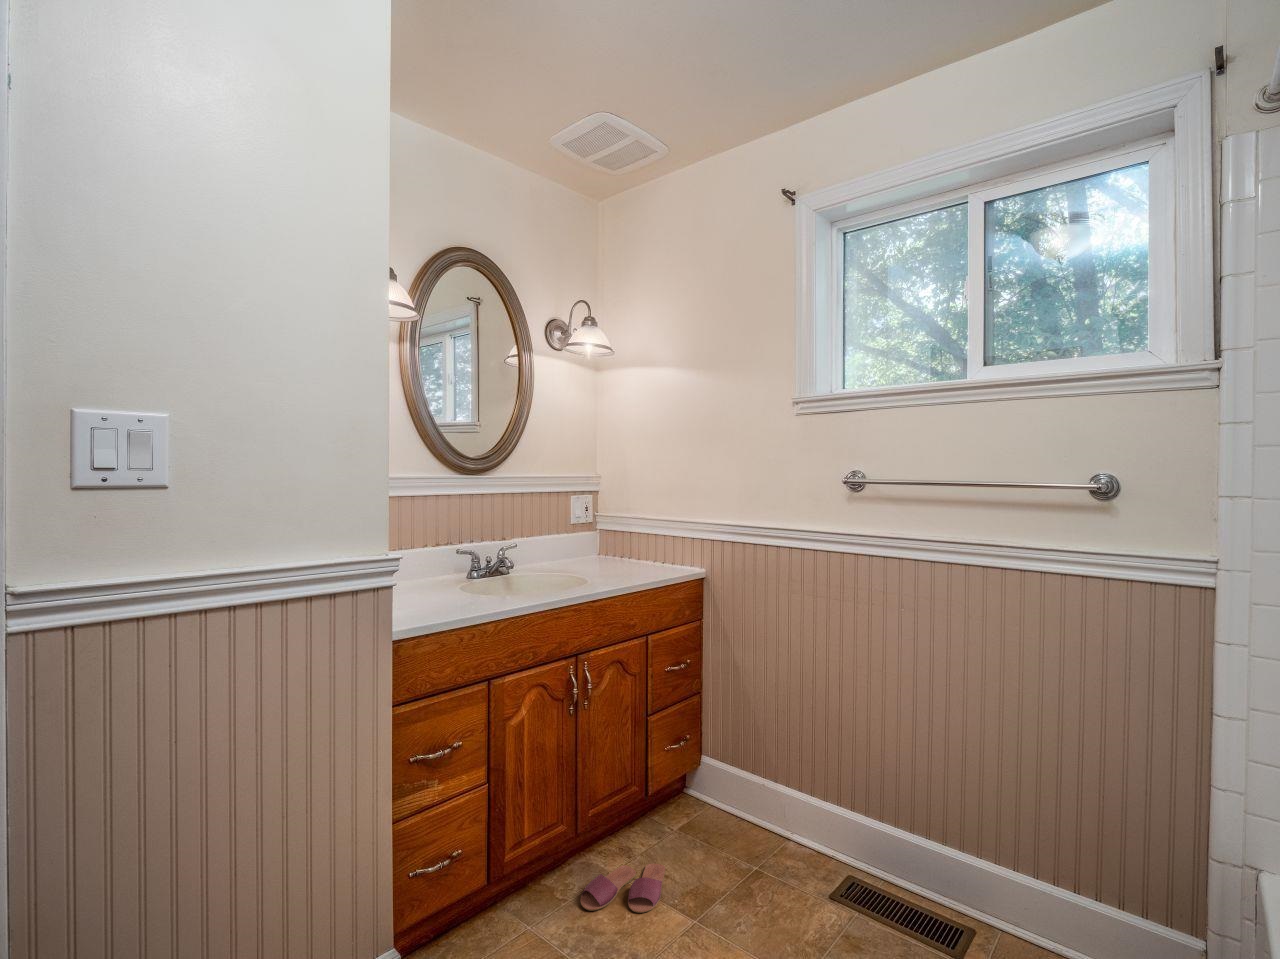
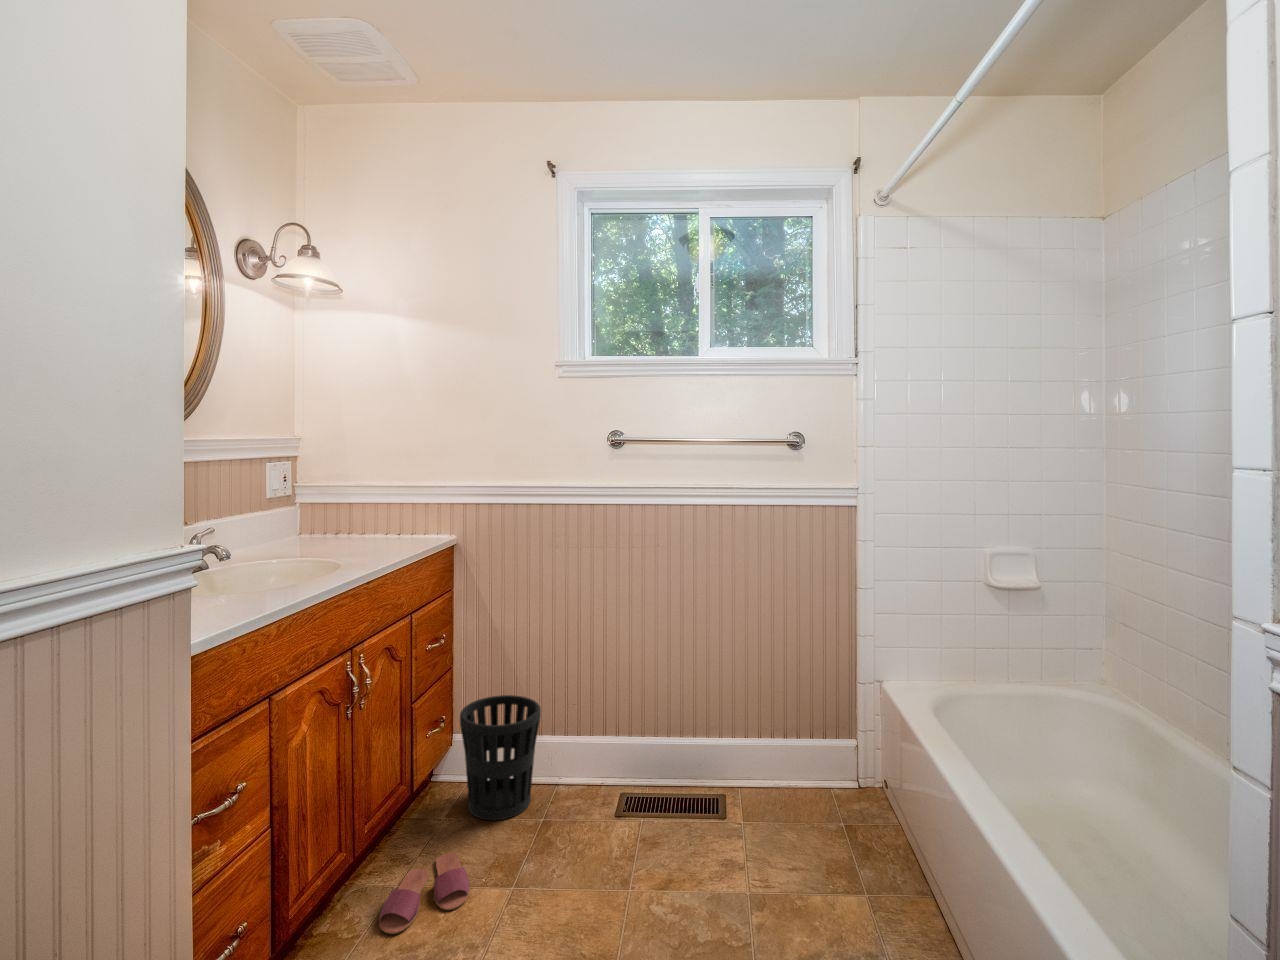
wastebasket: none [690,730,768,855] -> present [460,695,541,820]

